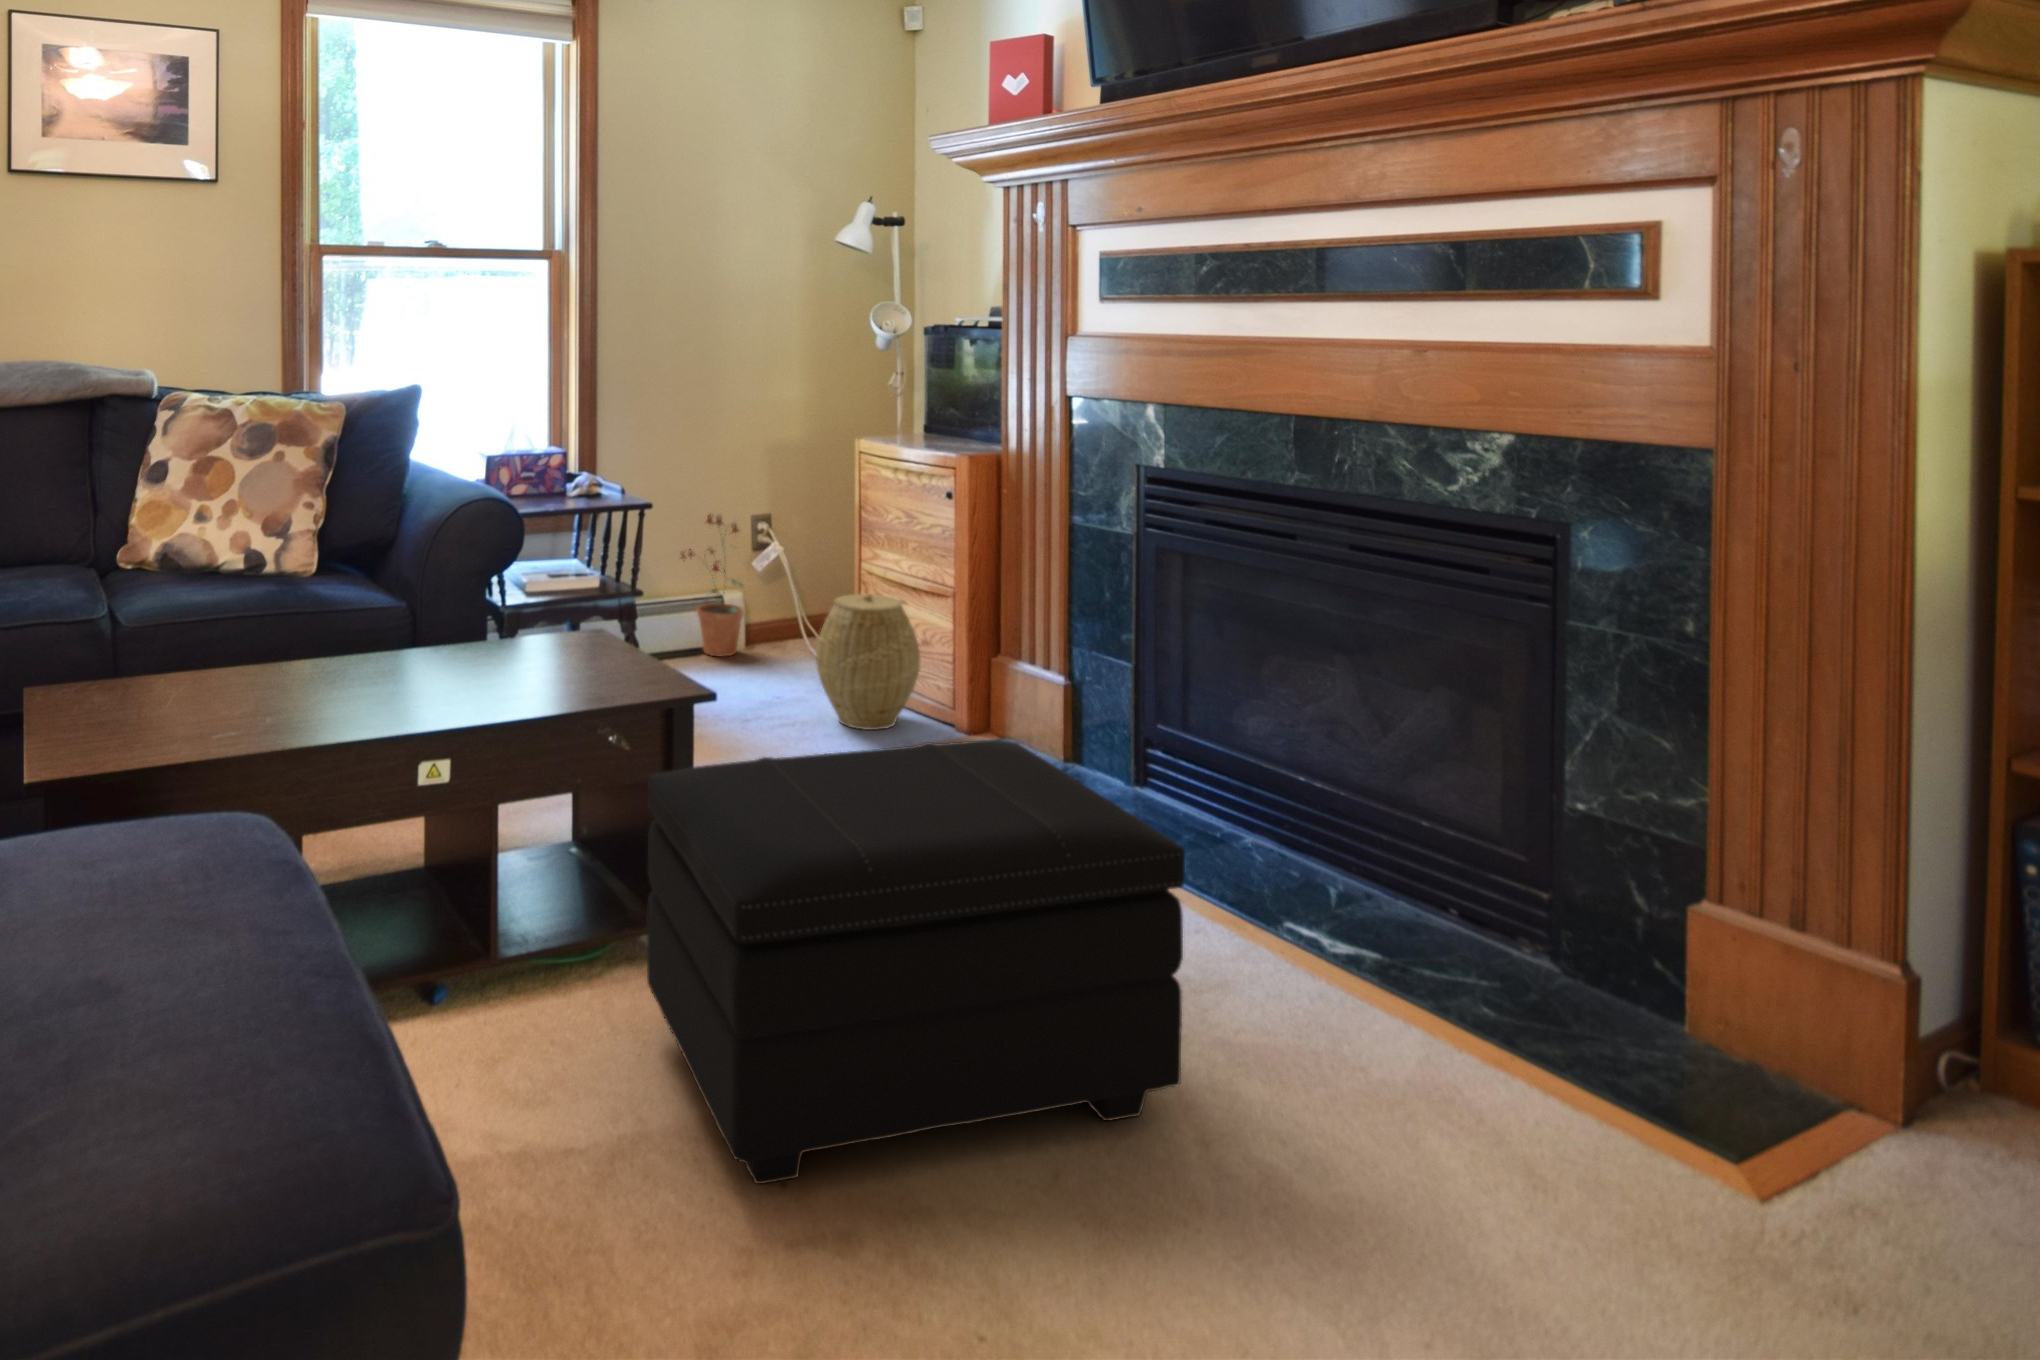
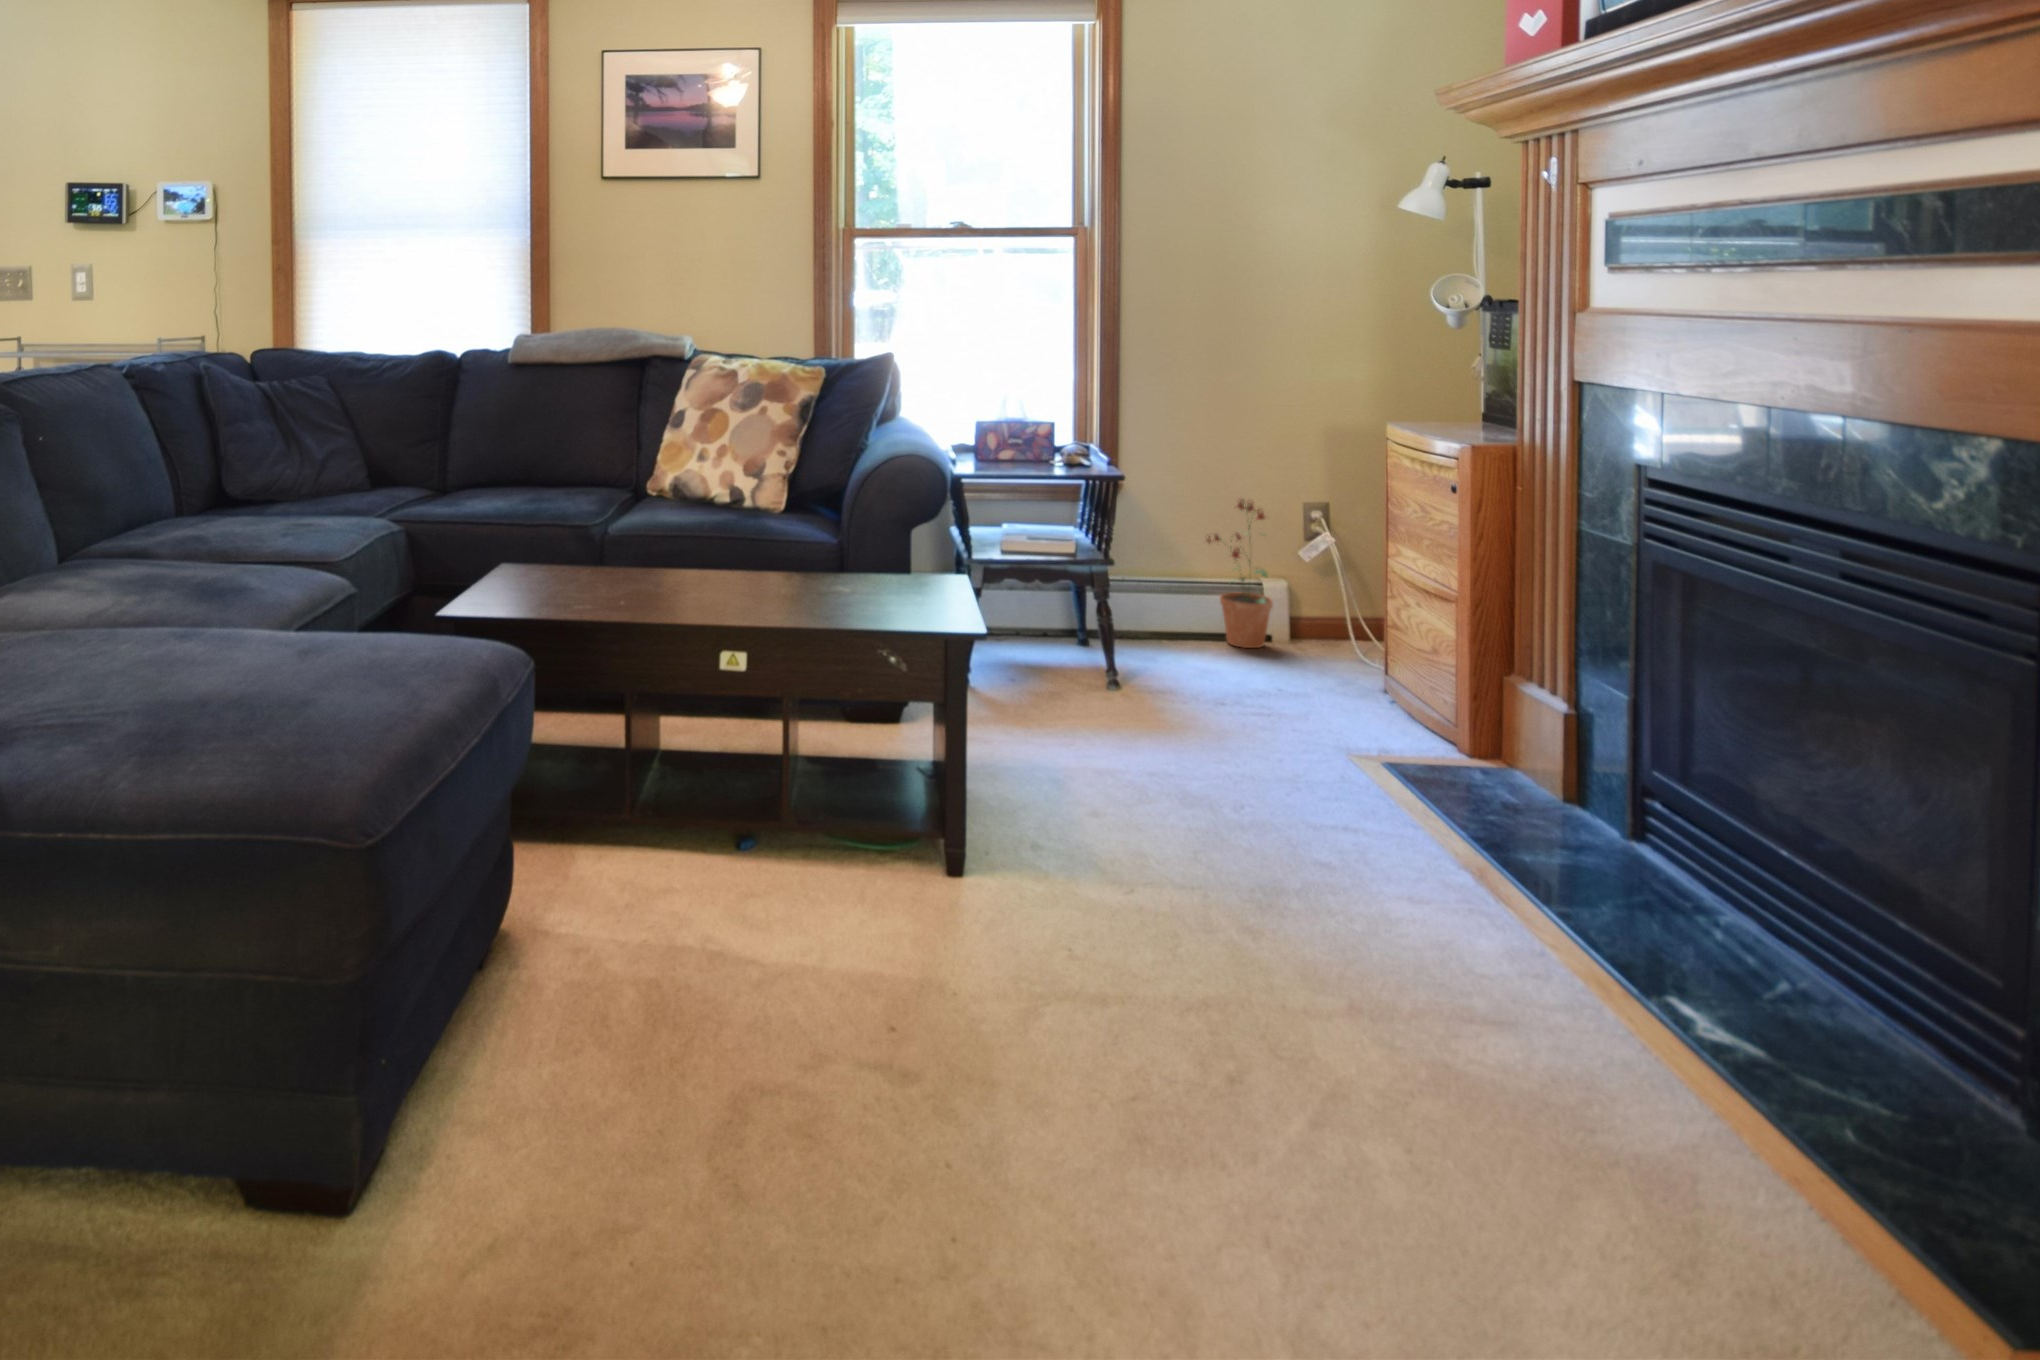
woven basket: present [816,594,920,730] -> none [1290,590,1414,737]
footstool: present [647,740,1185,1184] -> none [852,685,1323,1078]

